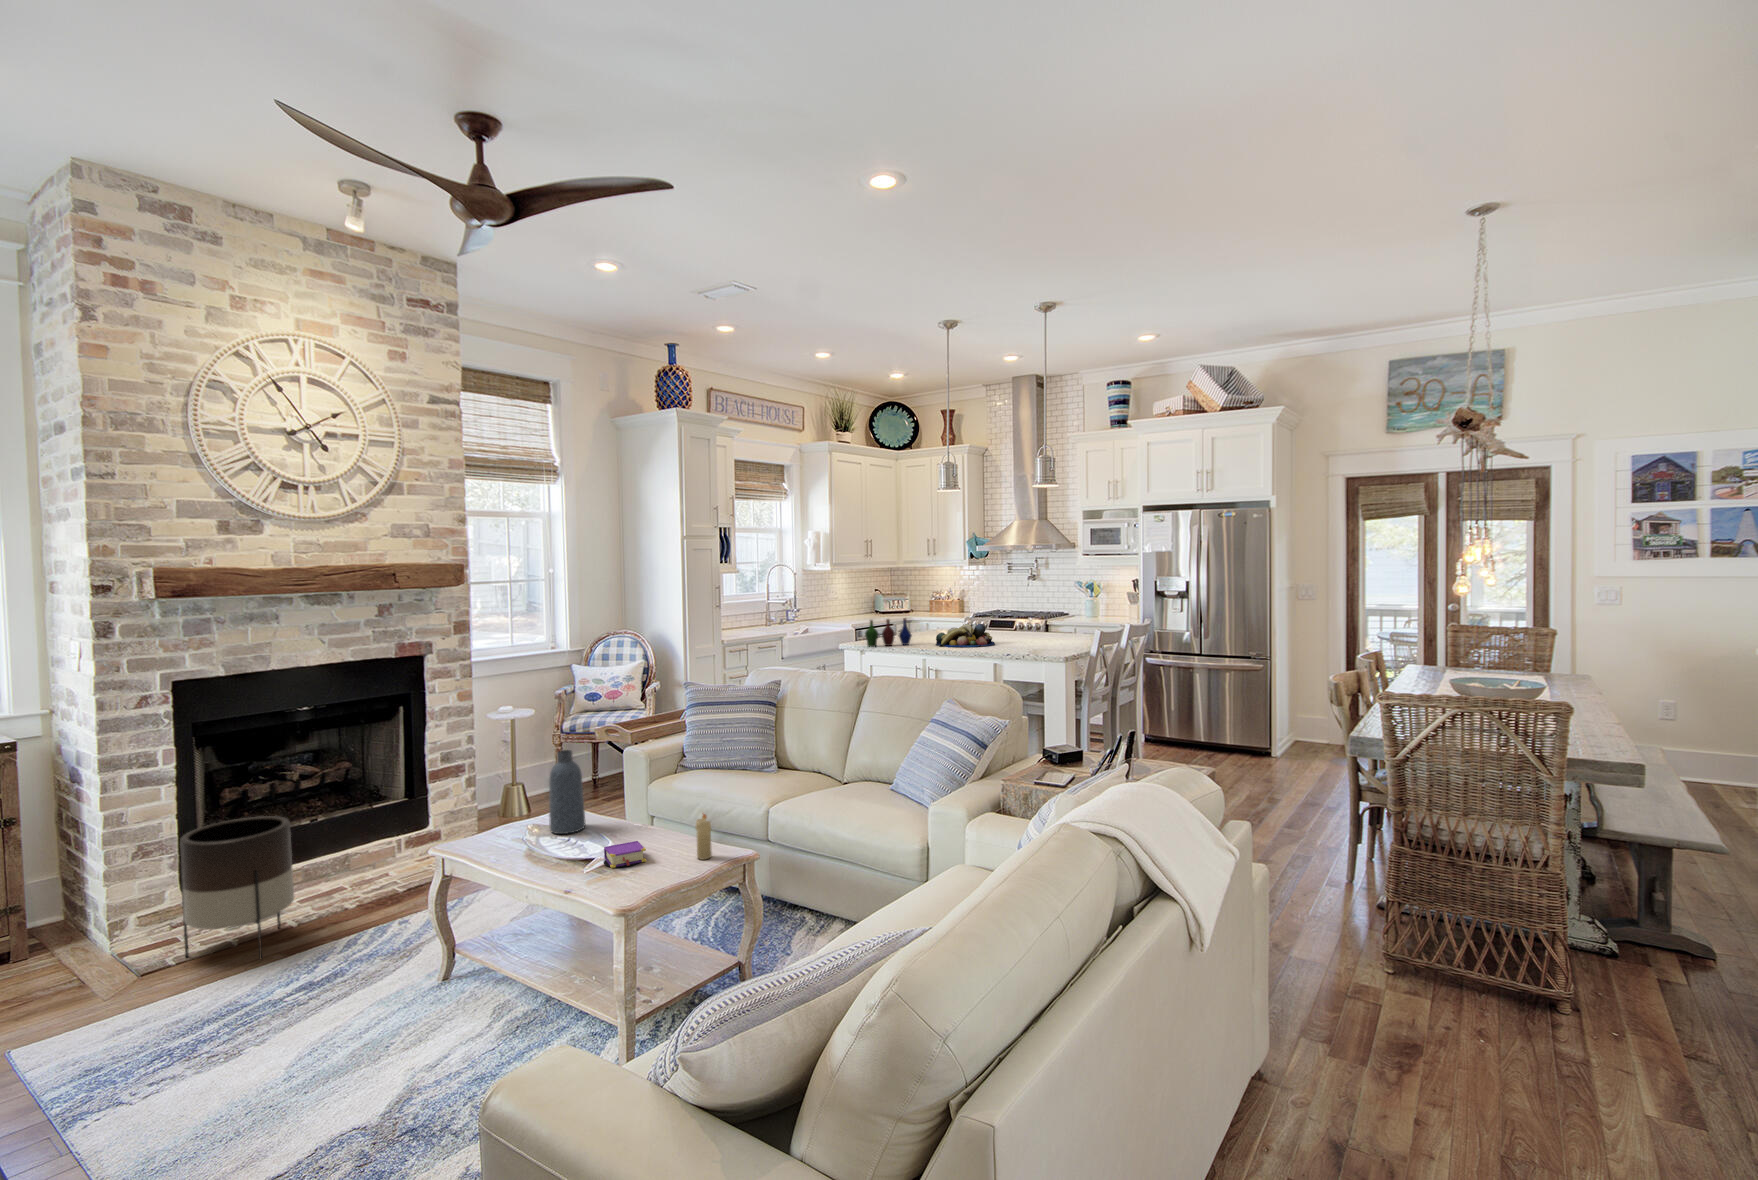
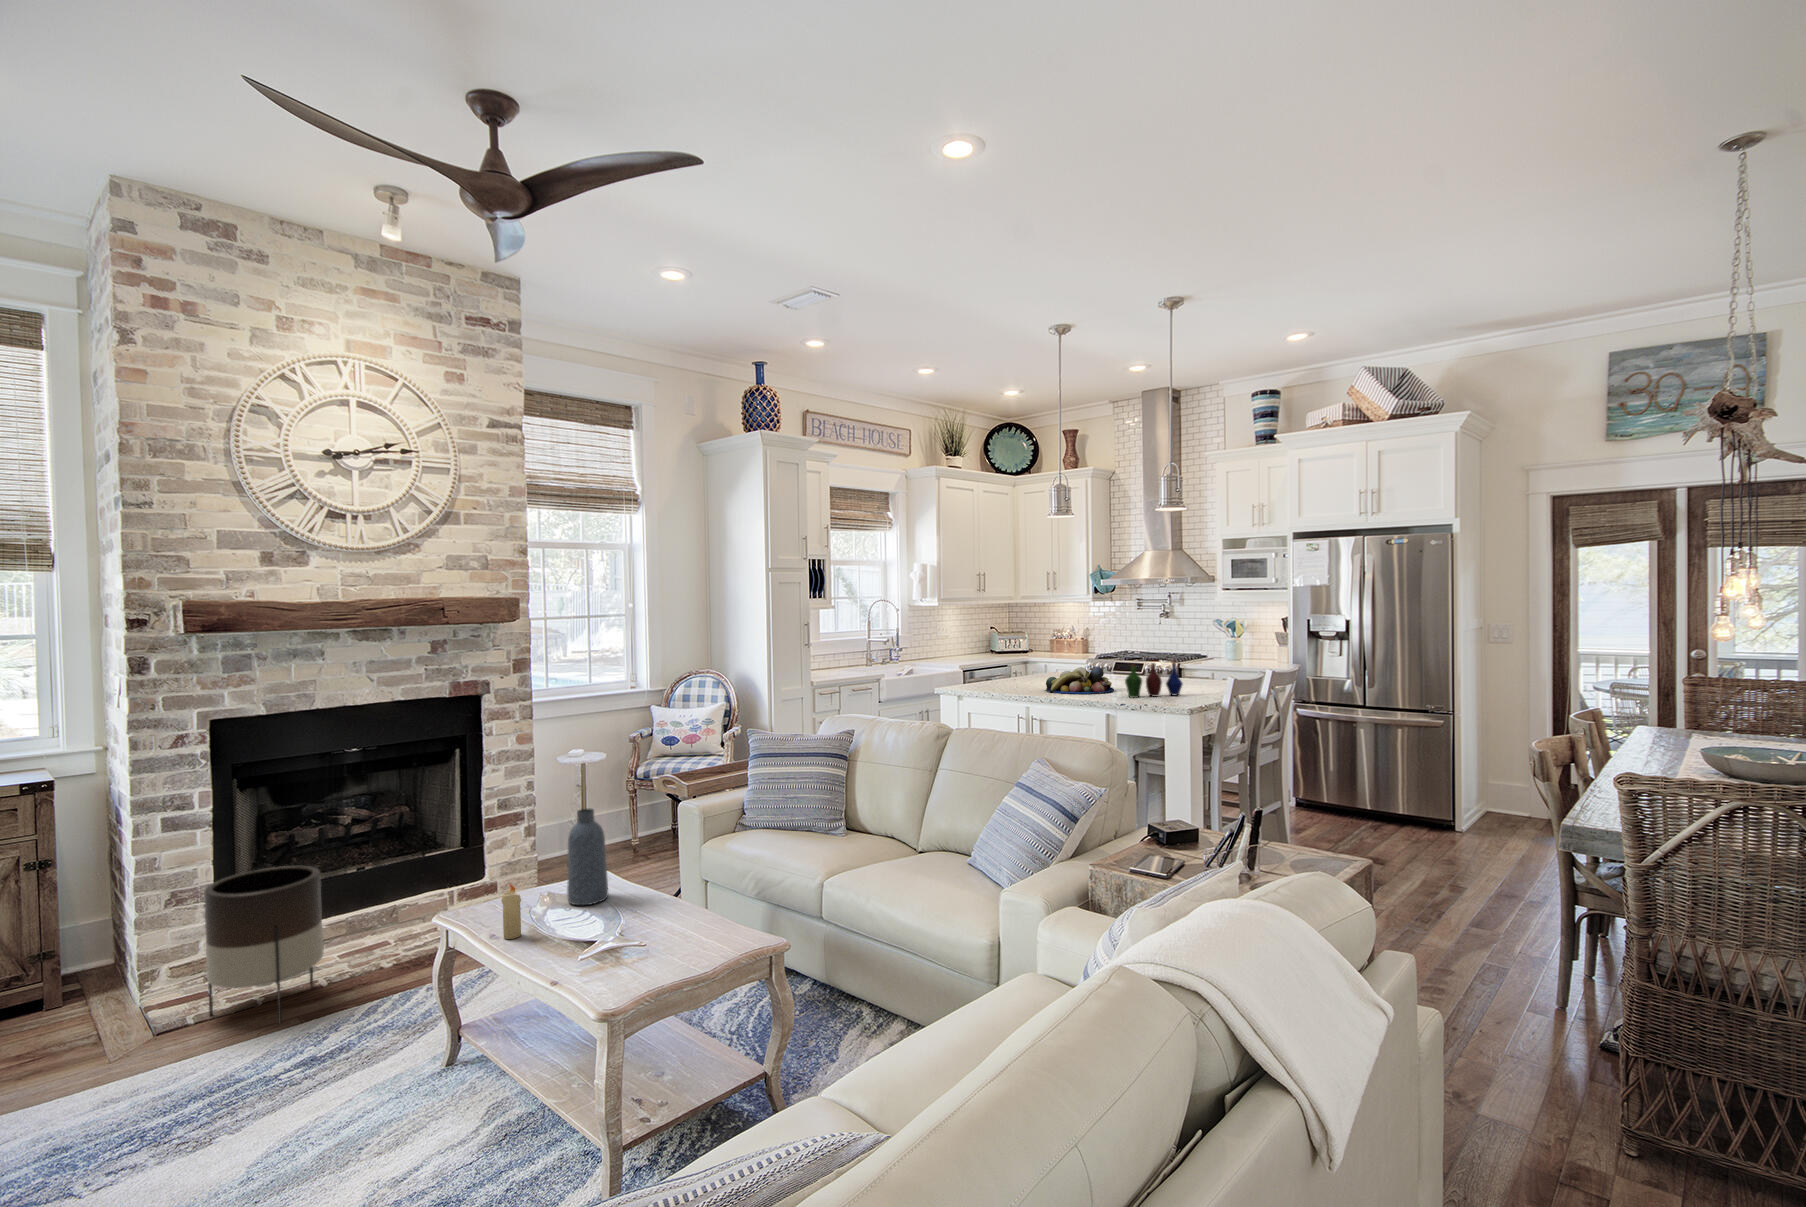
bottle: present [865,618,912,647] -> present [1125,662,1183,698]
candle: present [695,814,712,860] -> present [501,884,521,939]
book: present [604,841,646,868] -> none [586,921,680,963]

